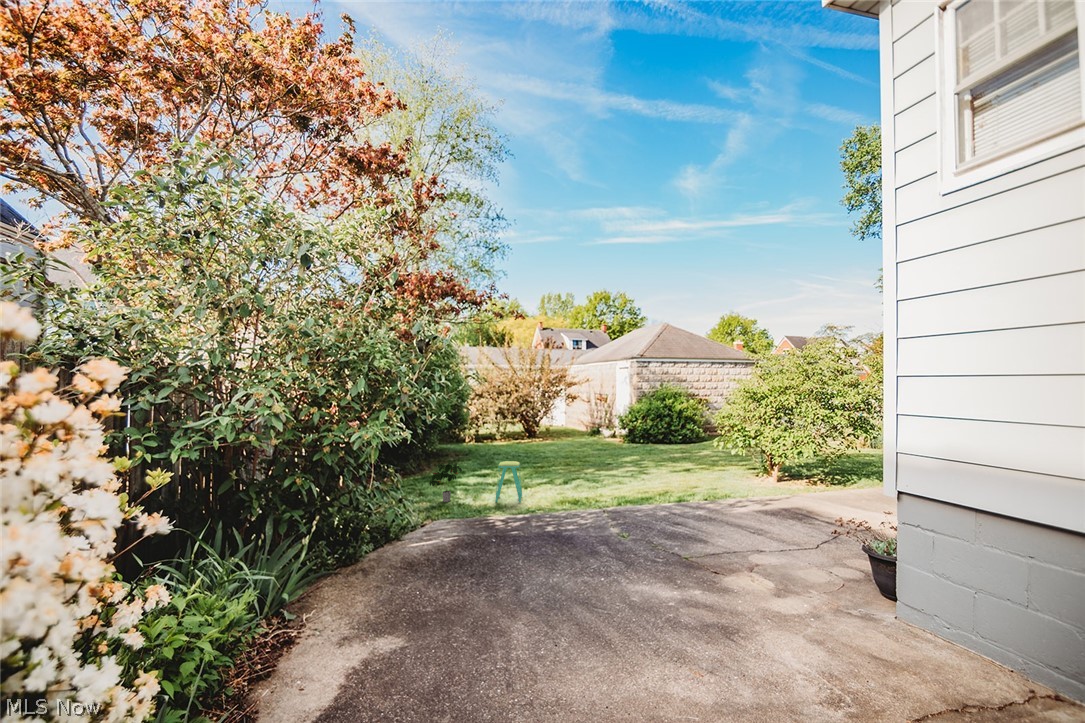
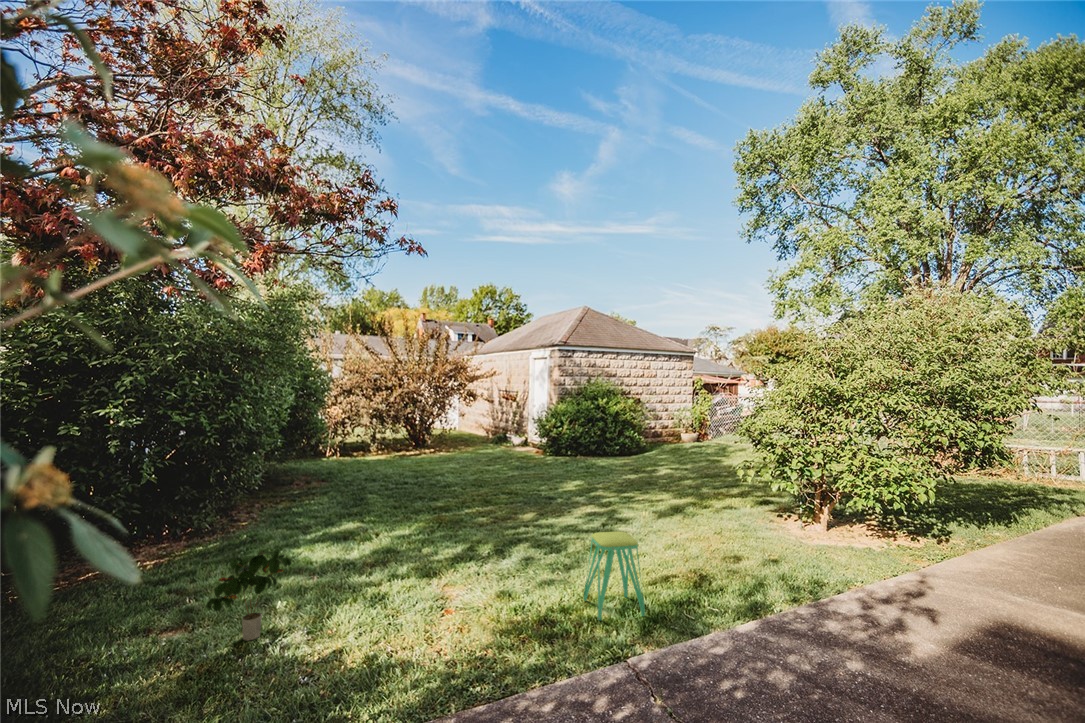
stool: present [495,461,522,502] -> present [584,531,645,620]

